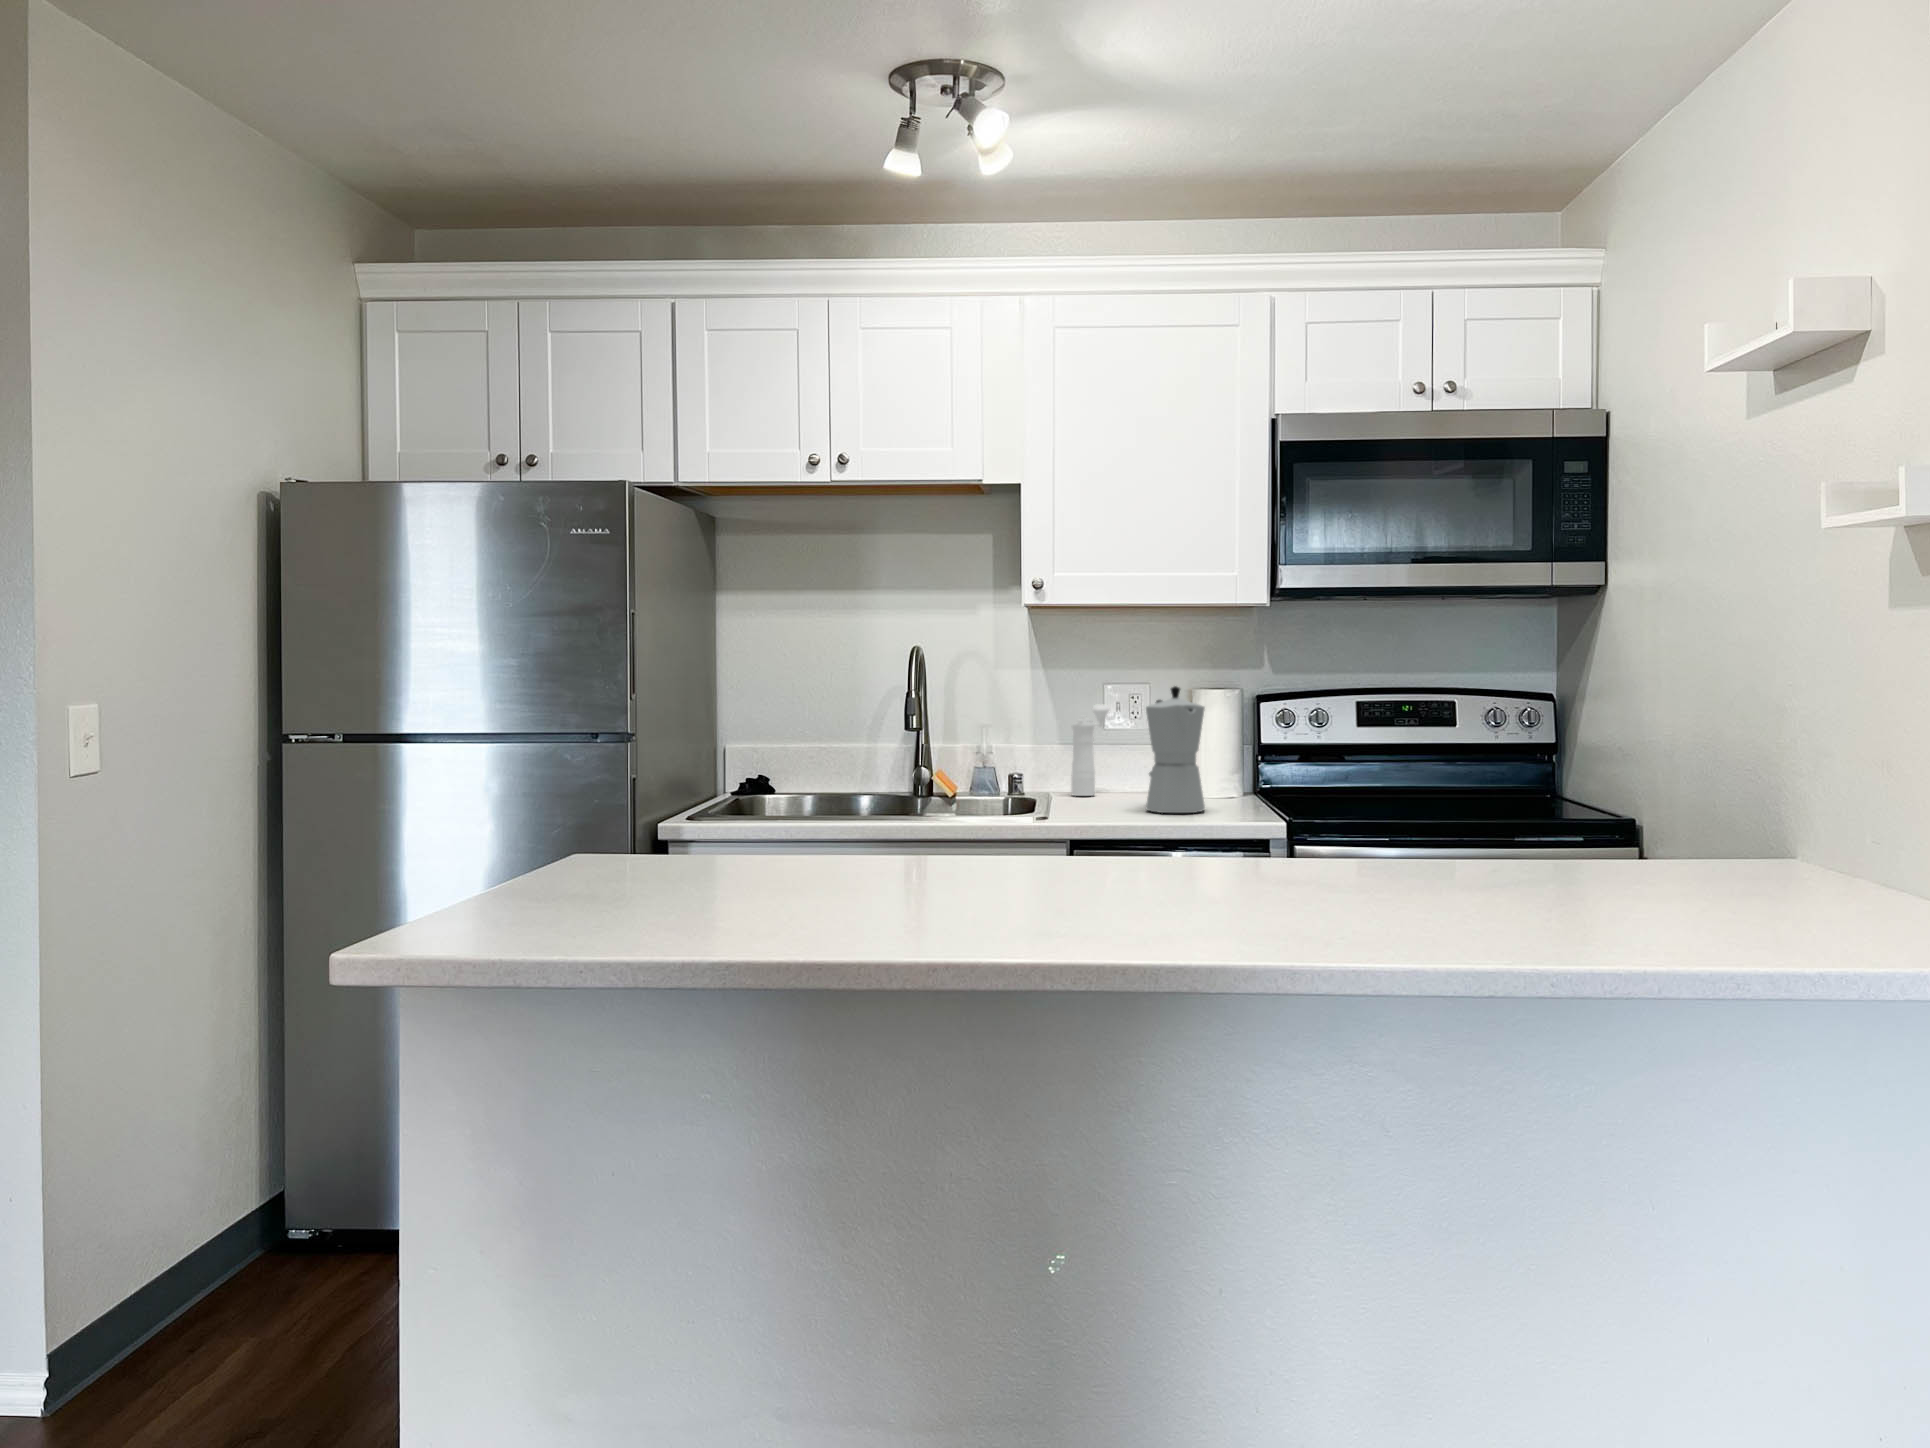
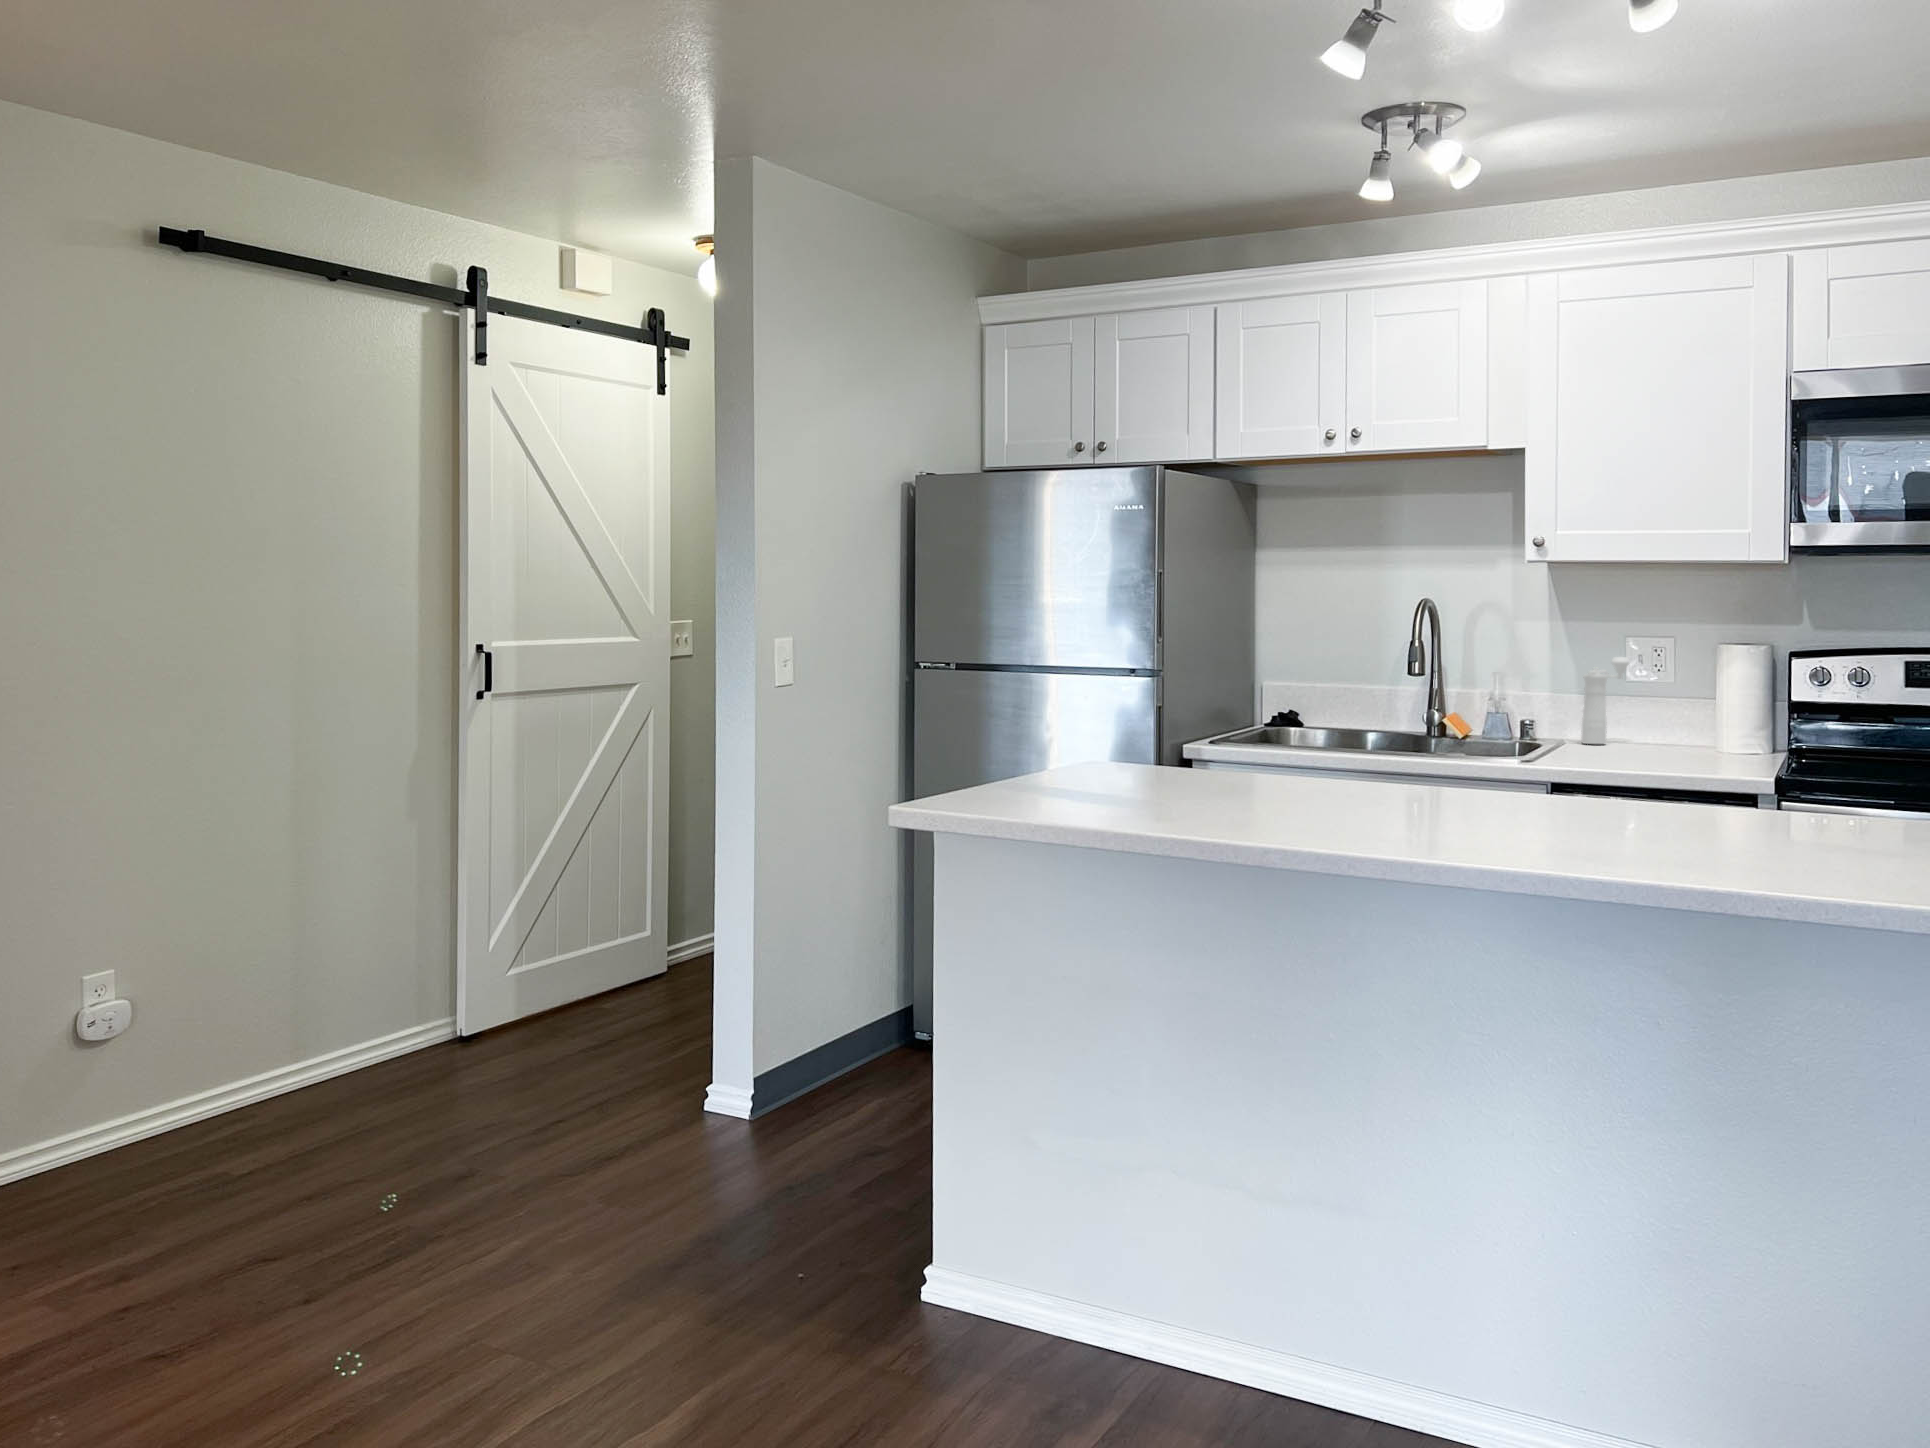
moka pot: present [1146,686,1205,813] -> none [1637,641,1706,763]

